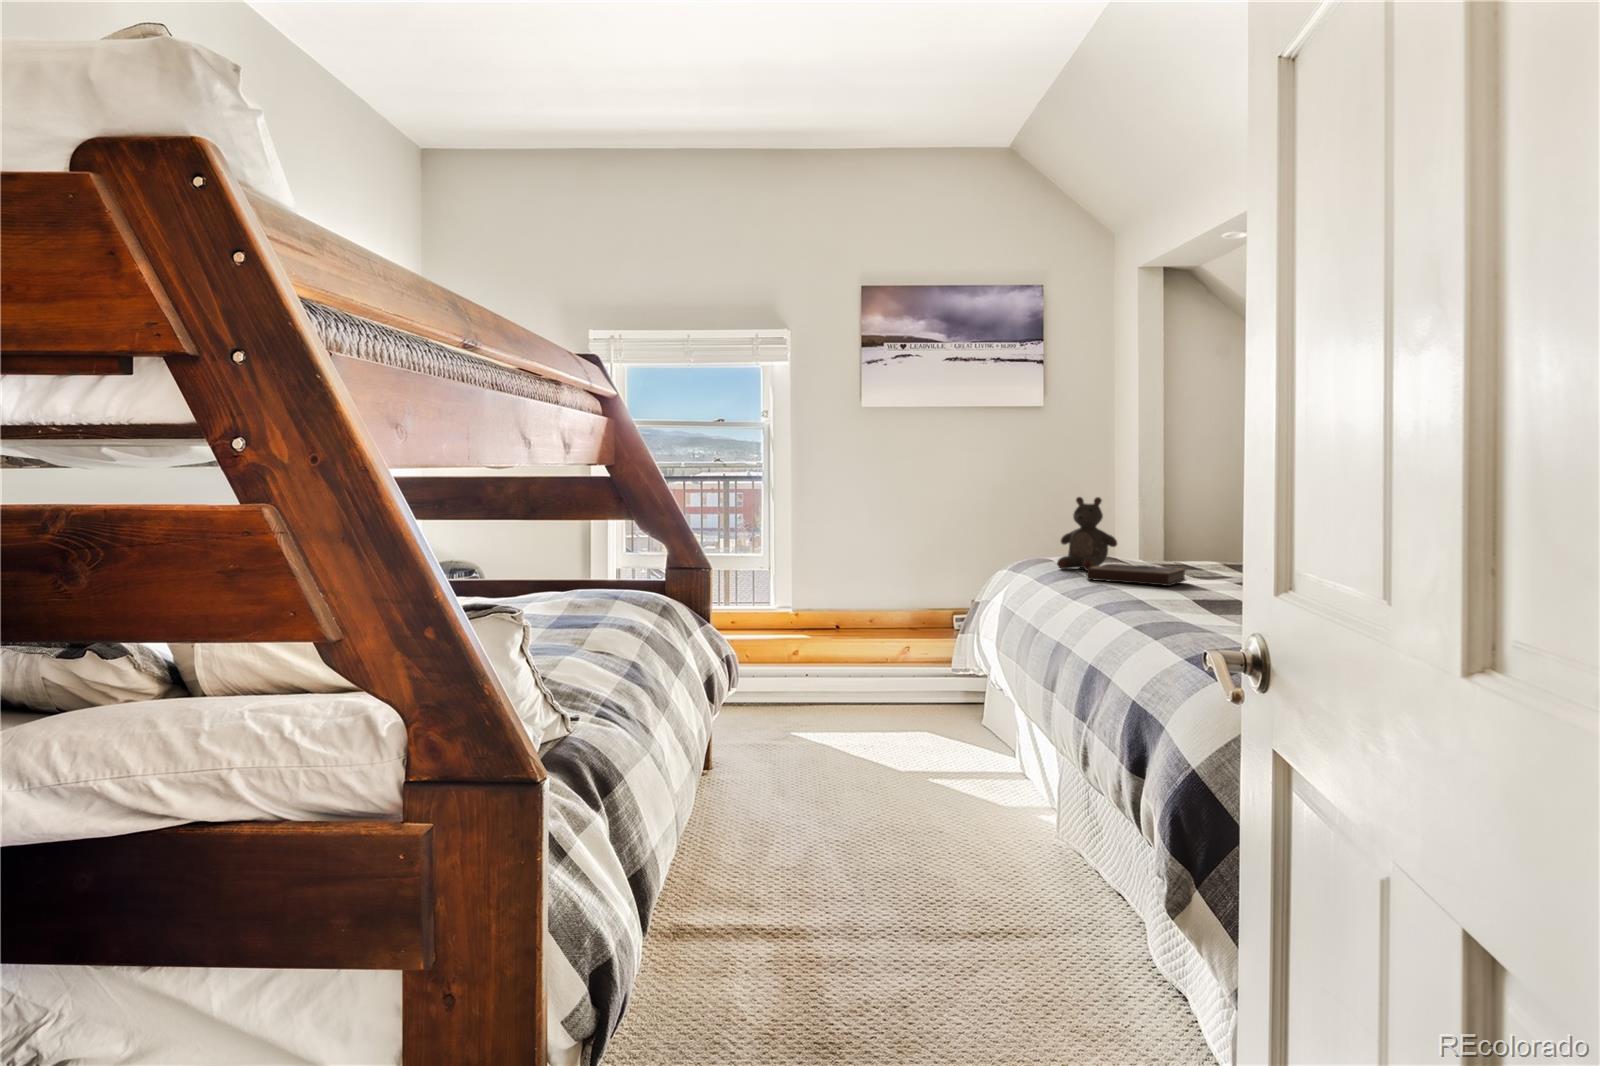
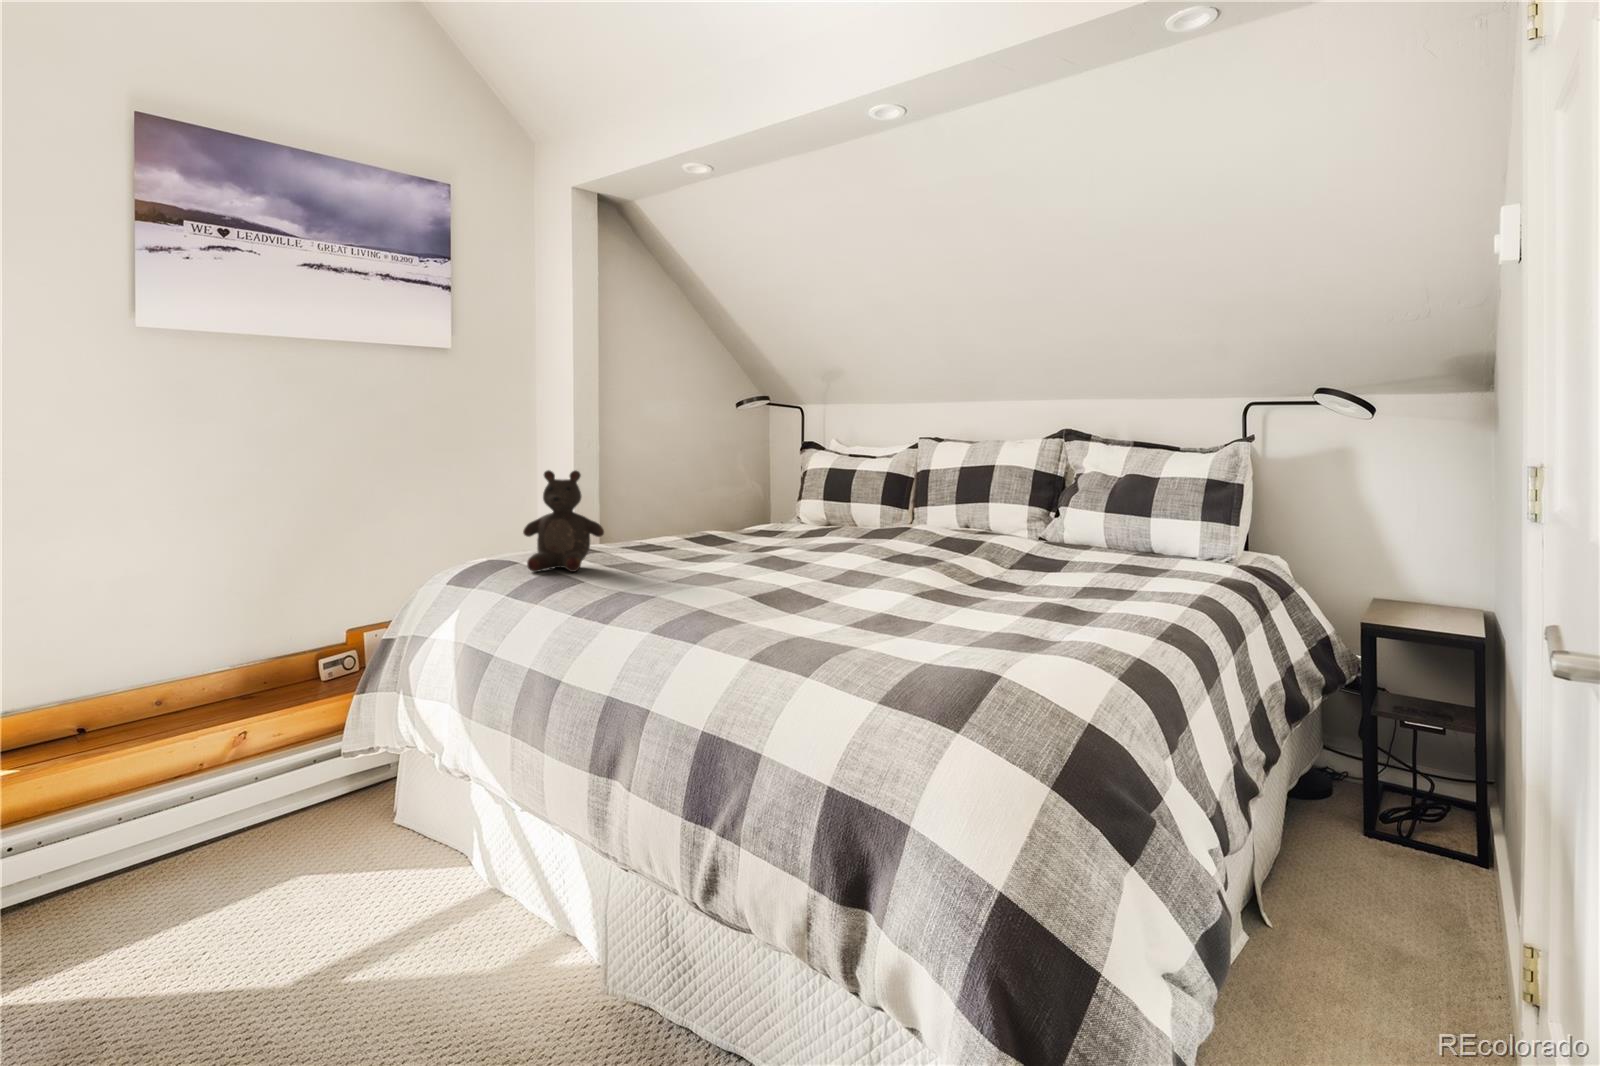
notebook: present [1087,564,1186,586] -> none [595,561,713,589]

